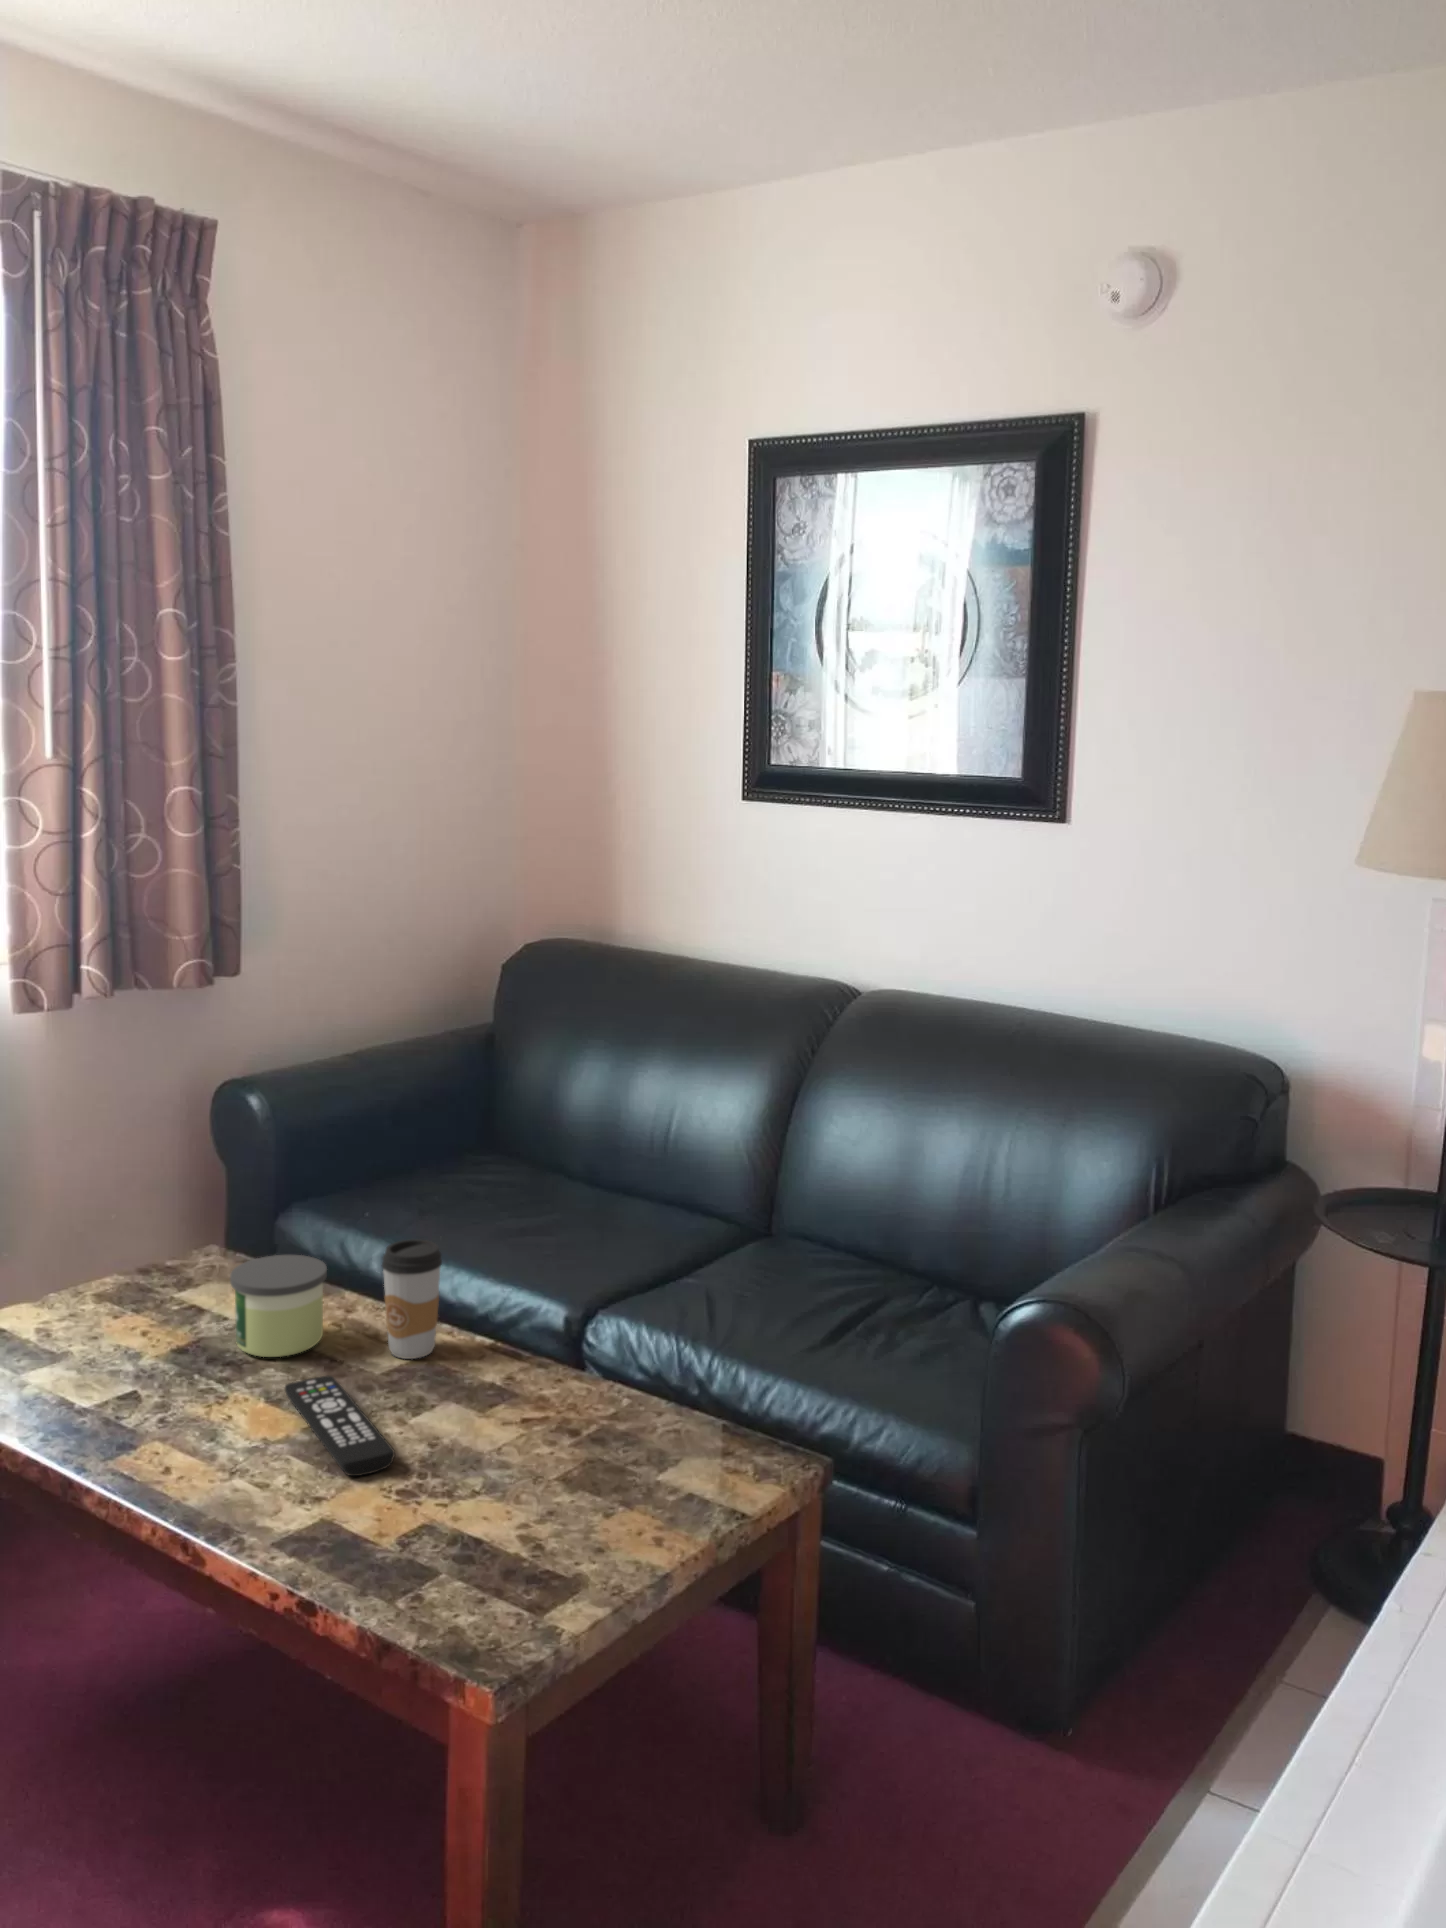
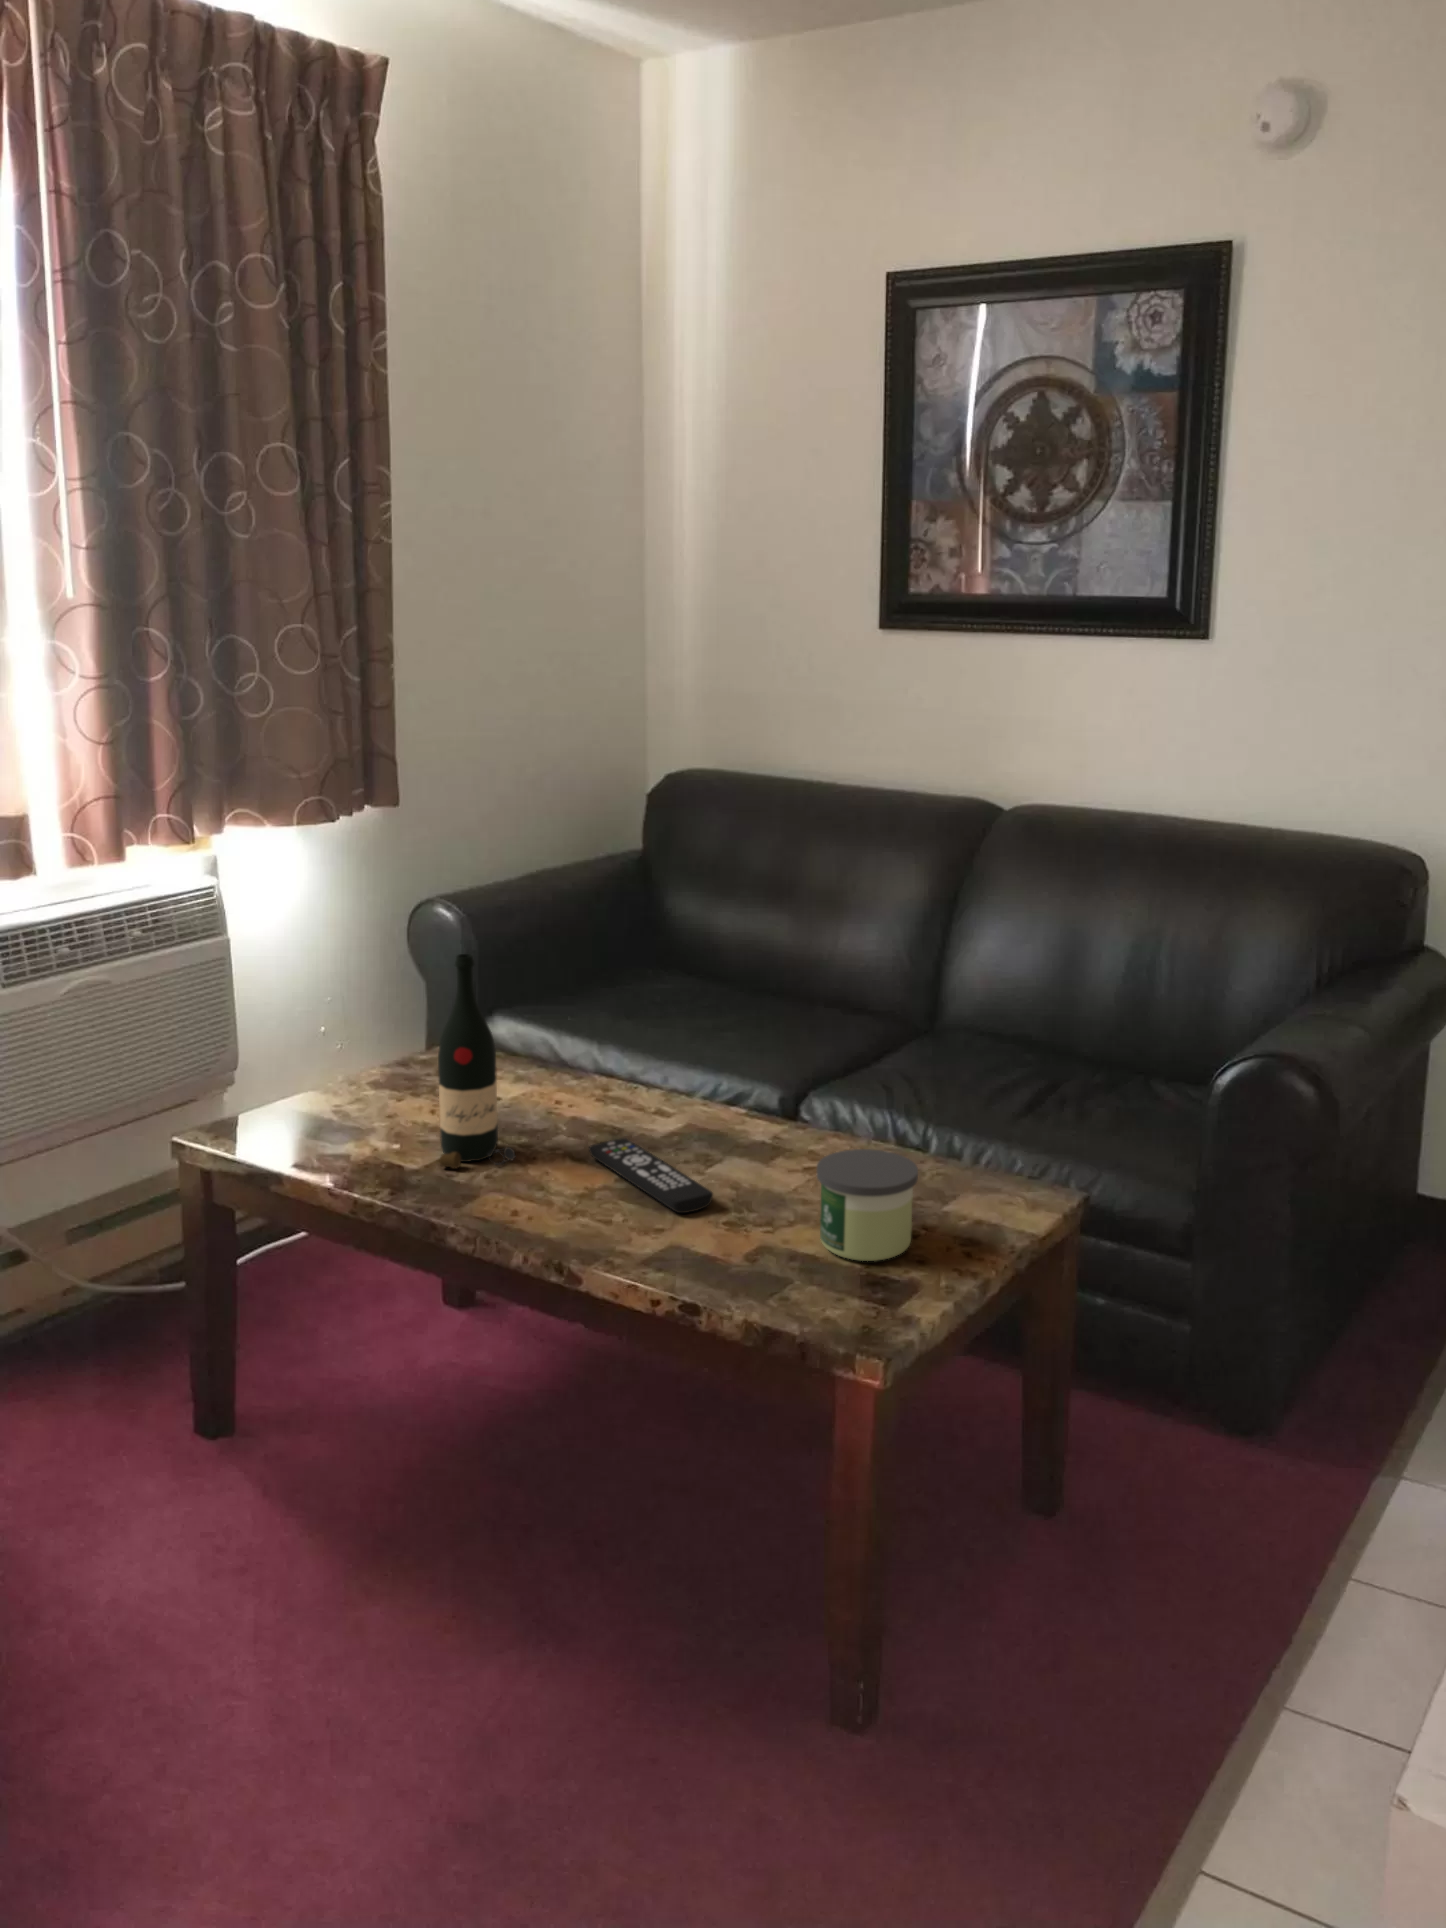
wine bottle: none [110,1165,199,1409] -> present [438,954,515,1168]
coffee cup: present [382,1239,442,1359] -> none [652,1022,706,1127]
candle: present [230,1255,327,1357] -> present [817,1149,918,1261]

